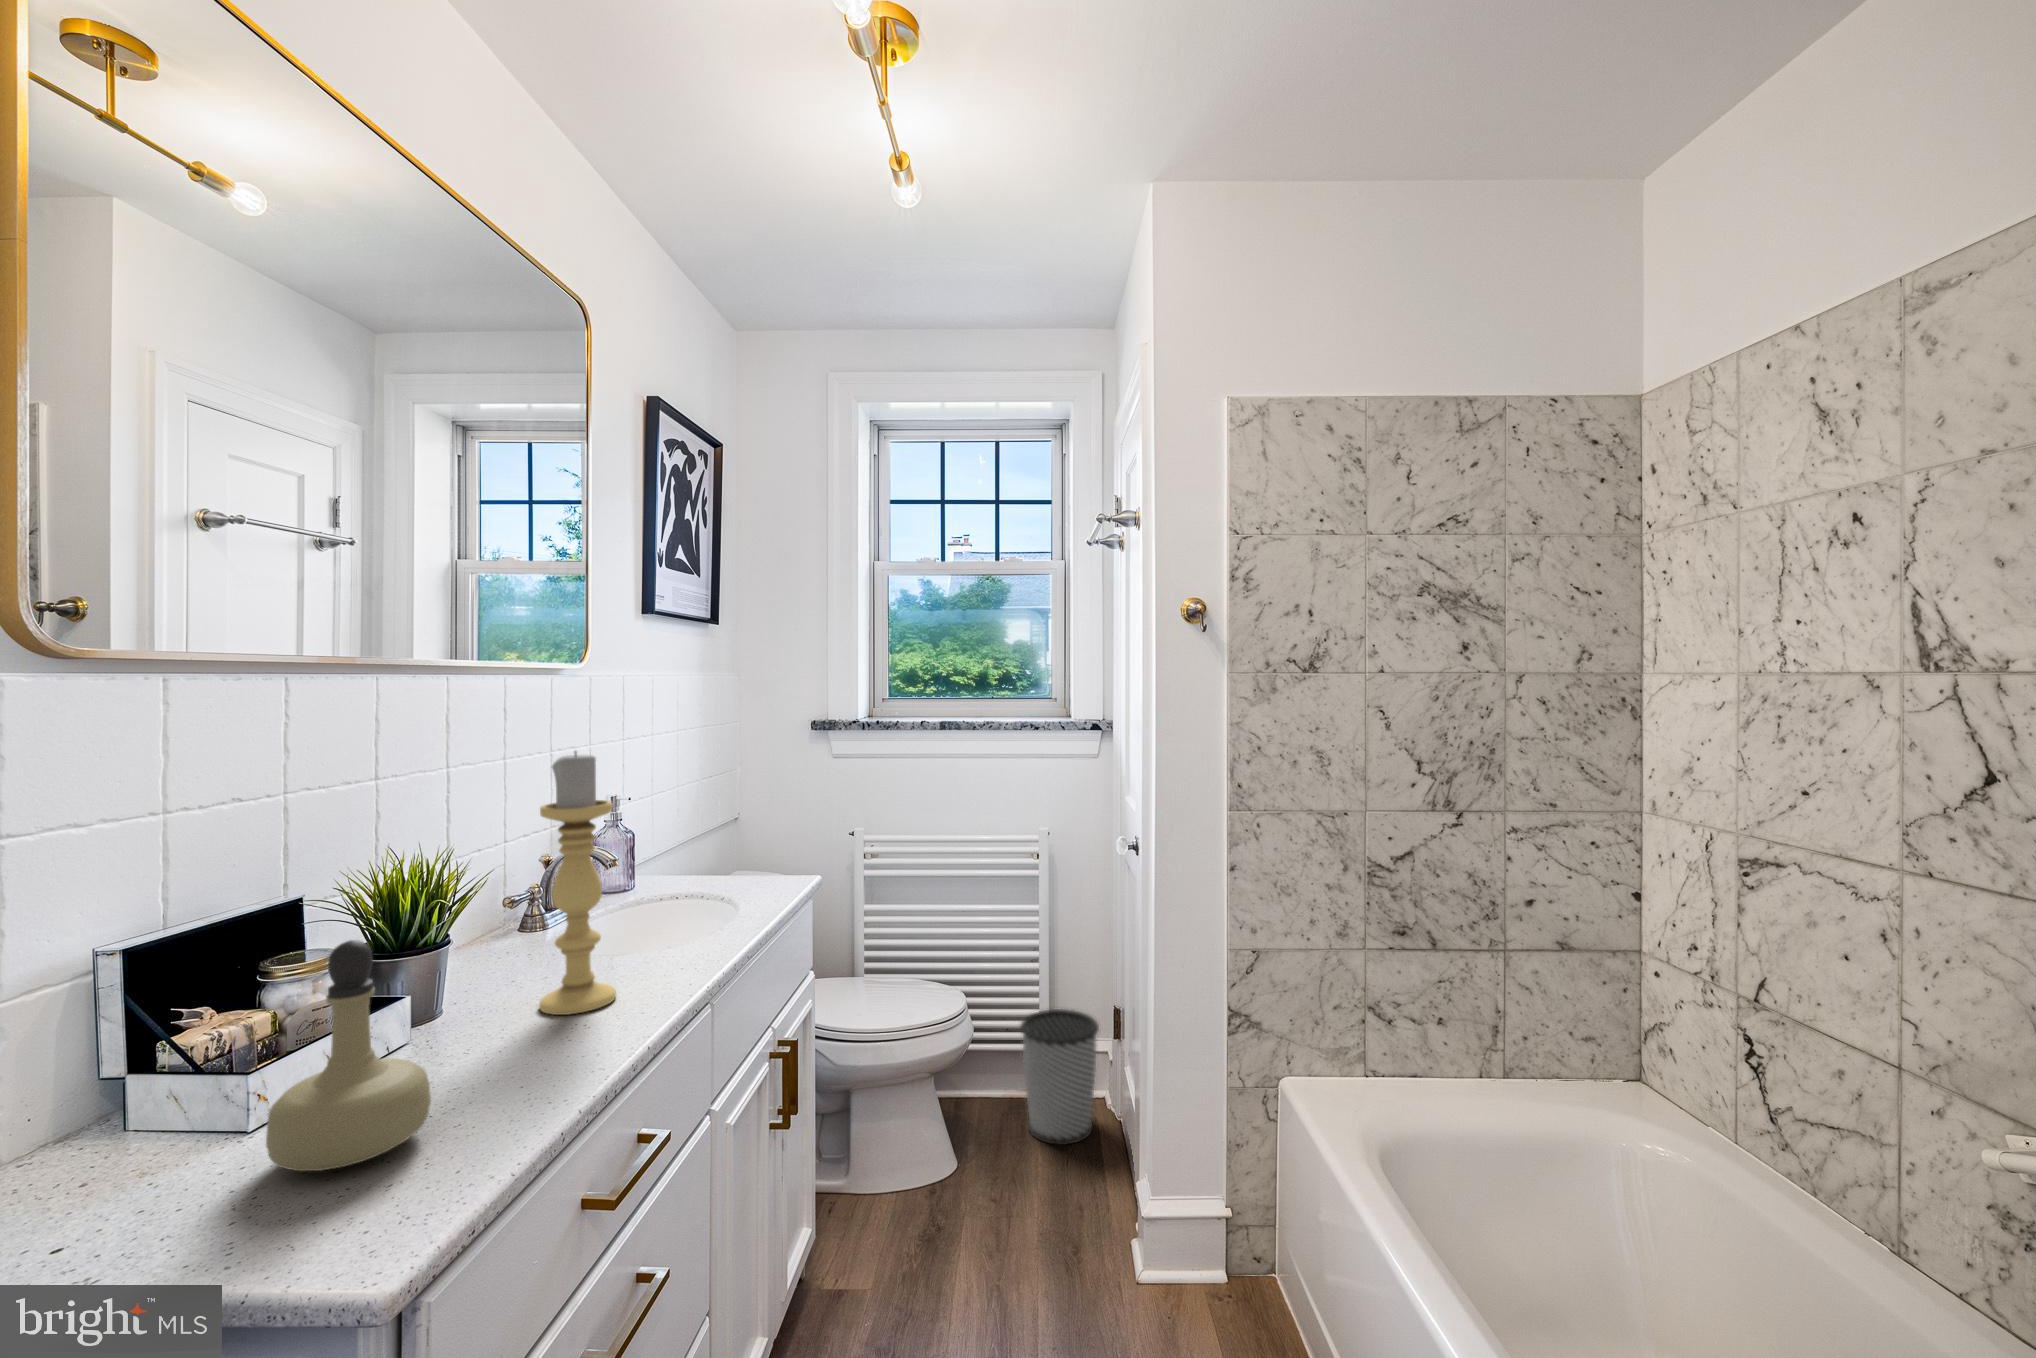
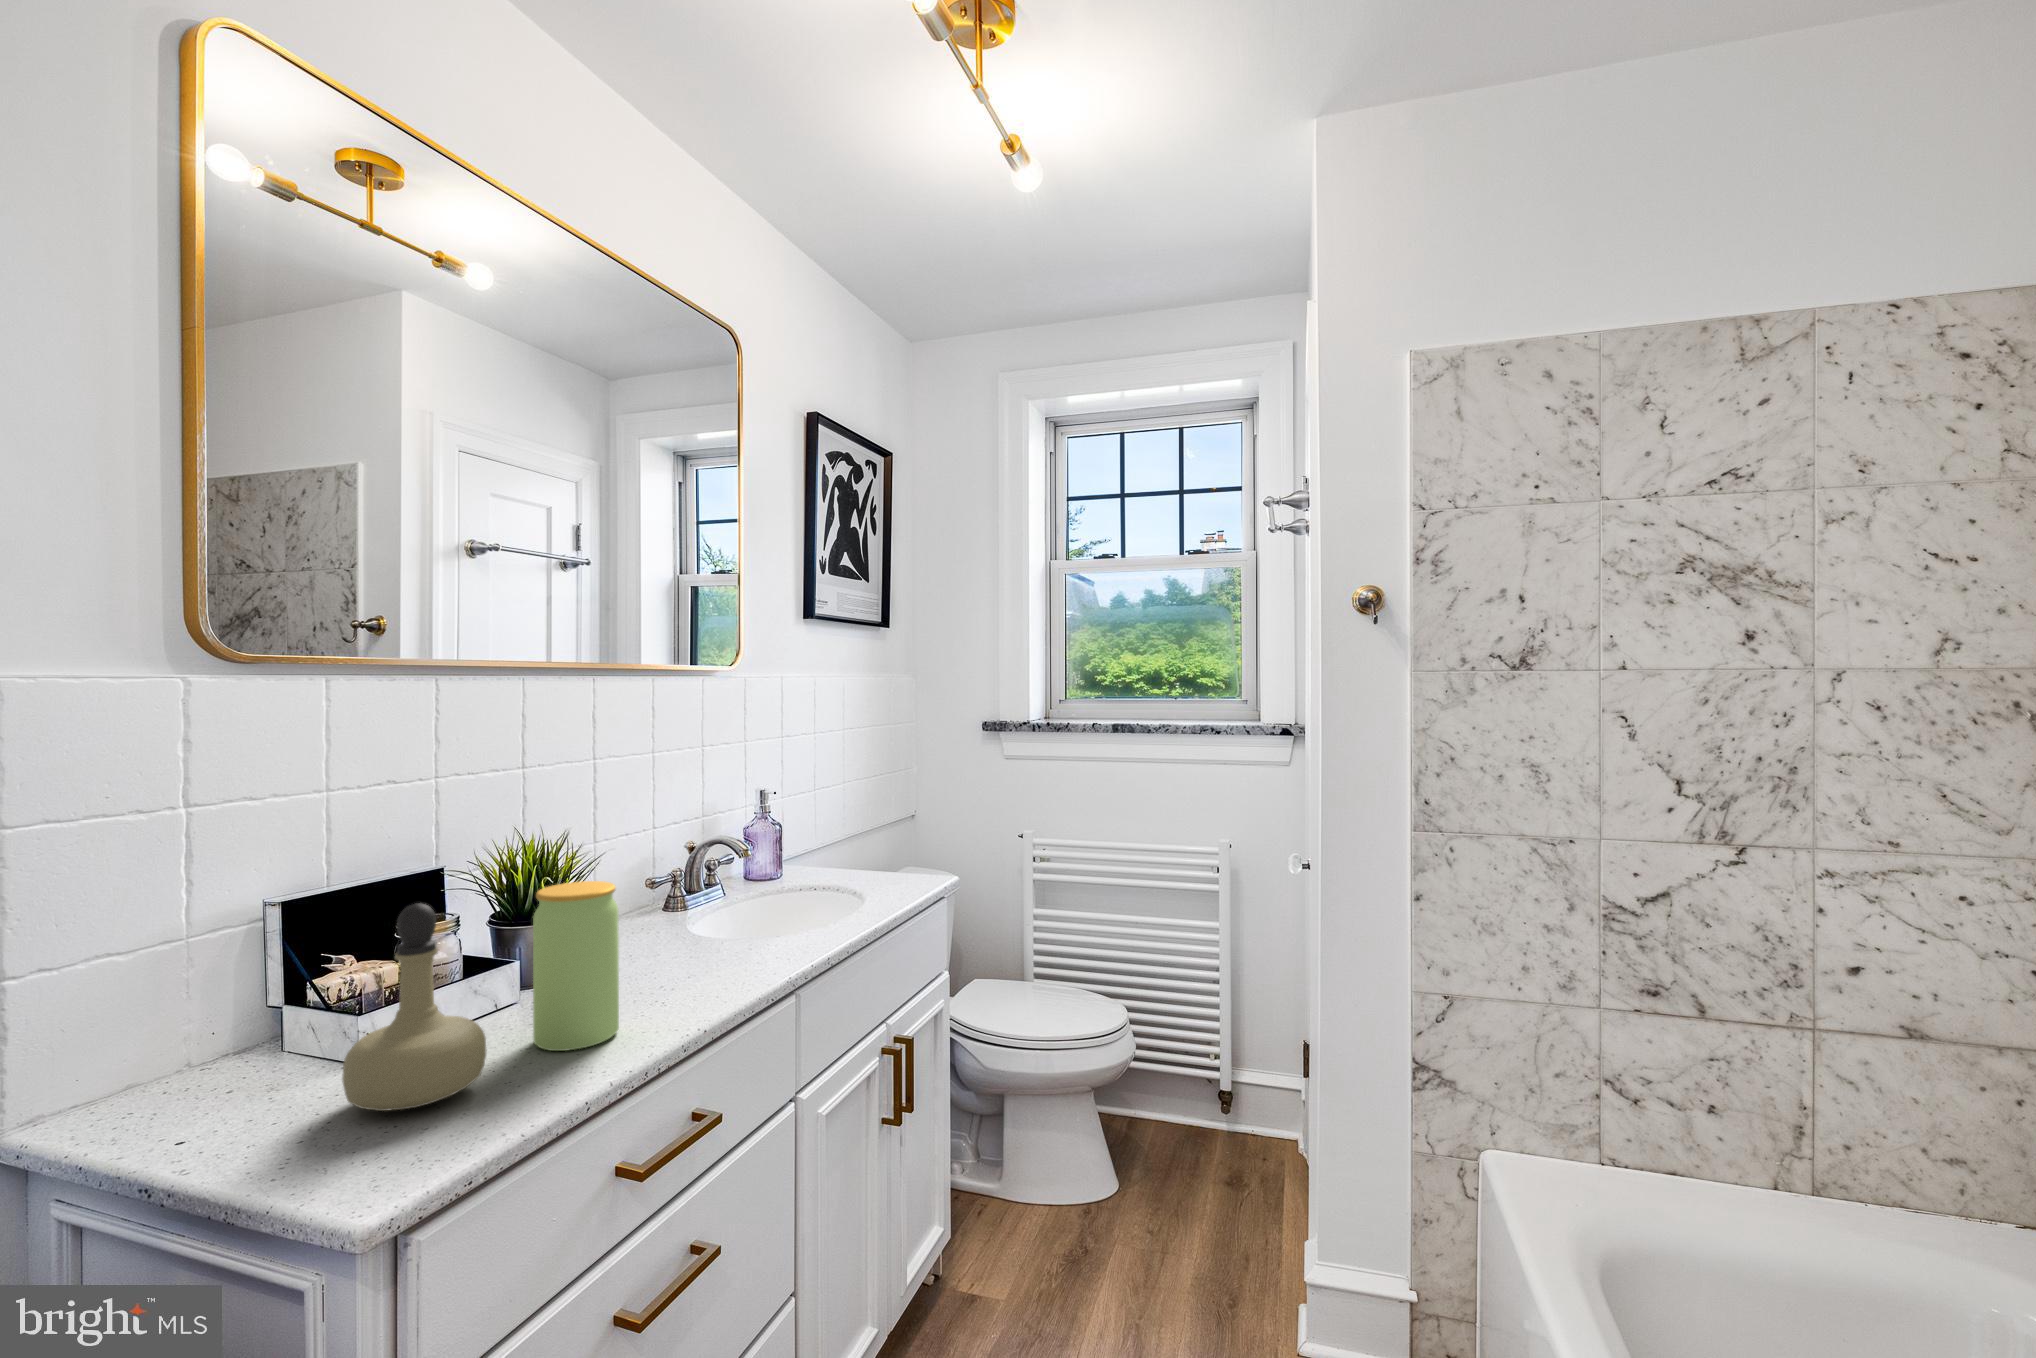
candle holder: present [539,751,616,1015] -> none [637,740,708,995]
jar: none [455,901,550,1083] -> present [533,881,619,1051]
wastebasket: present [1020,1009,1099,1145] -> none [1194,1049,1285,1203]

